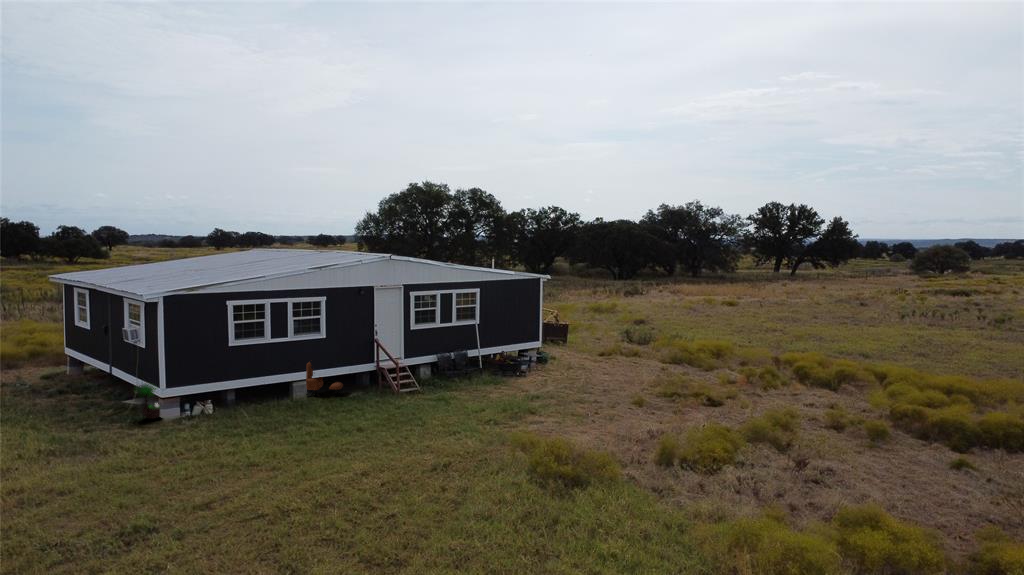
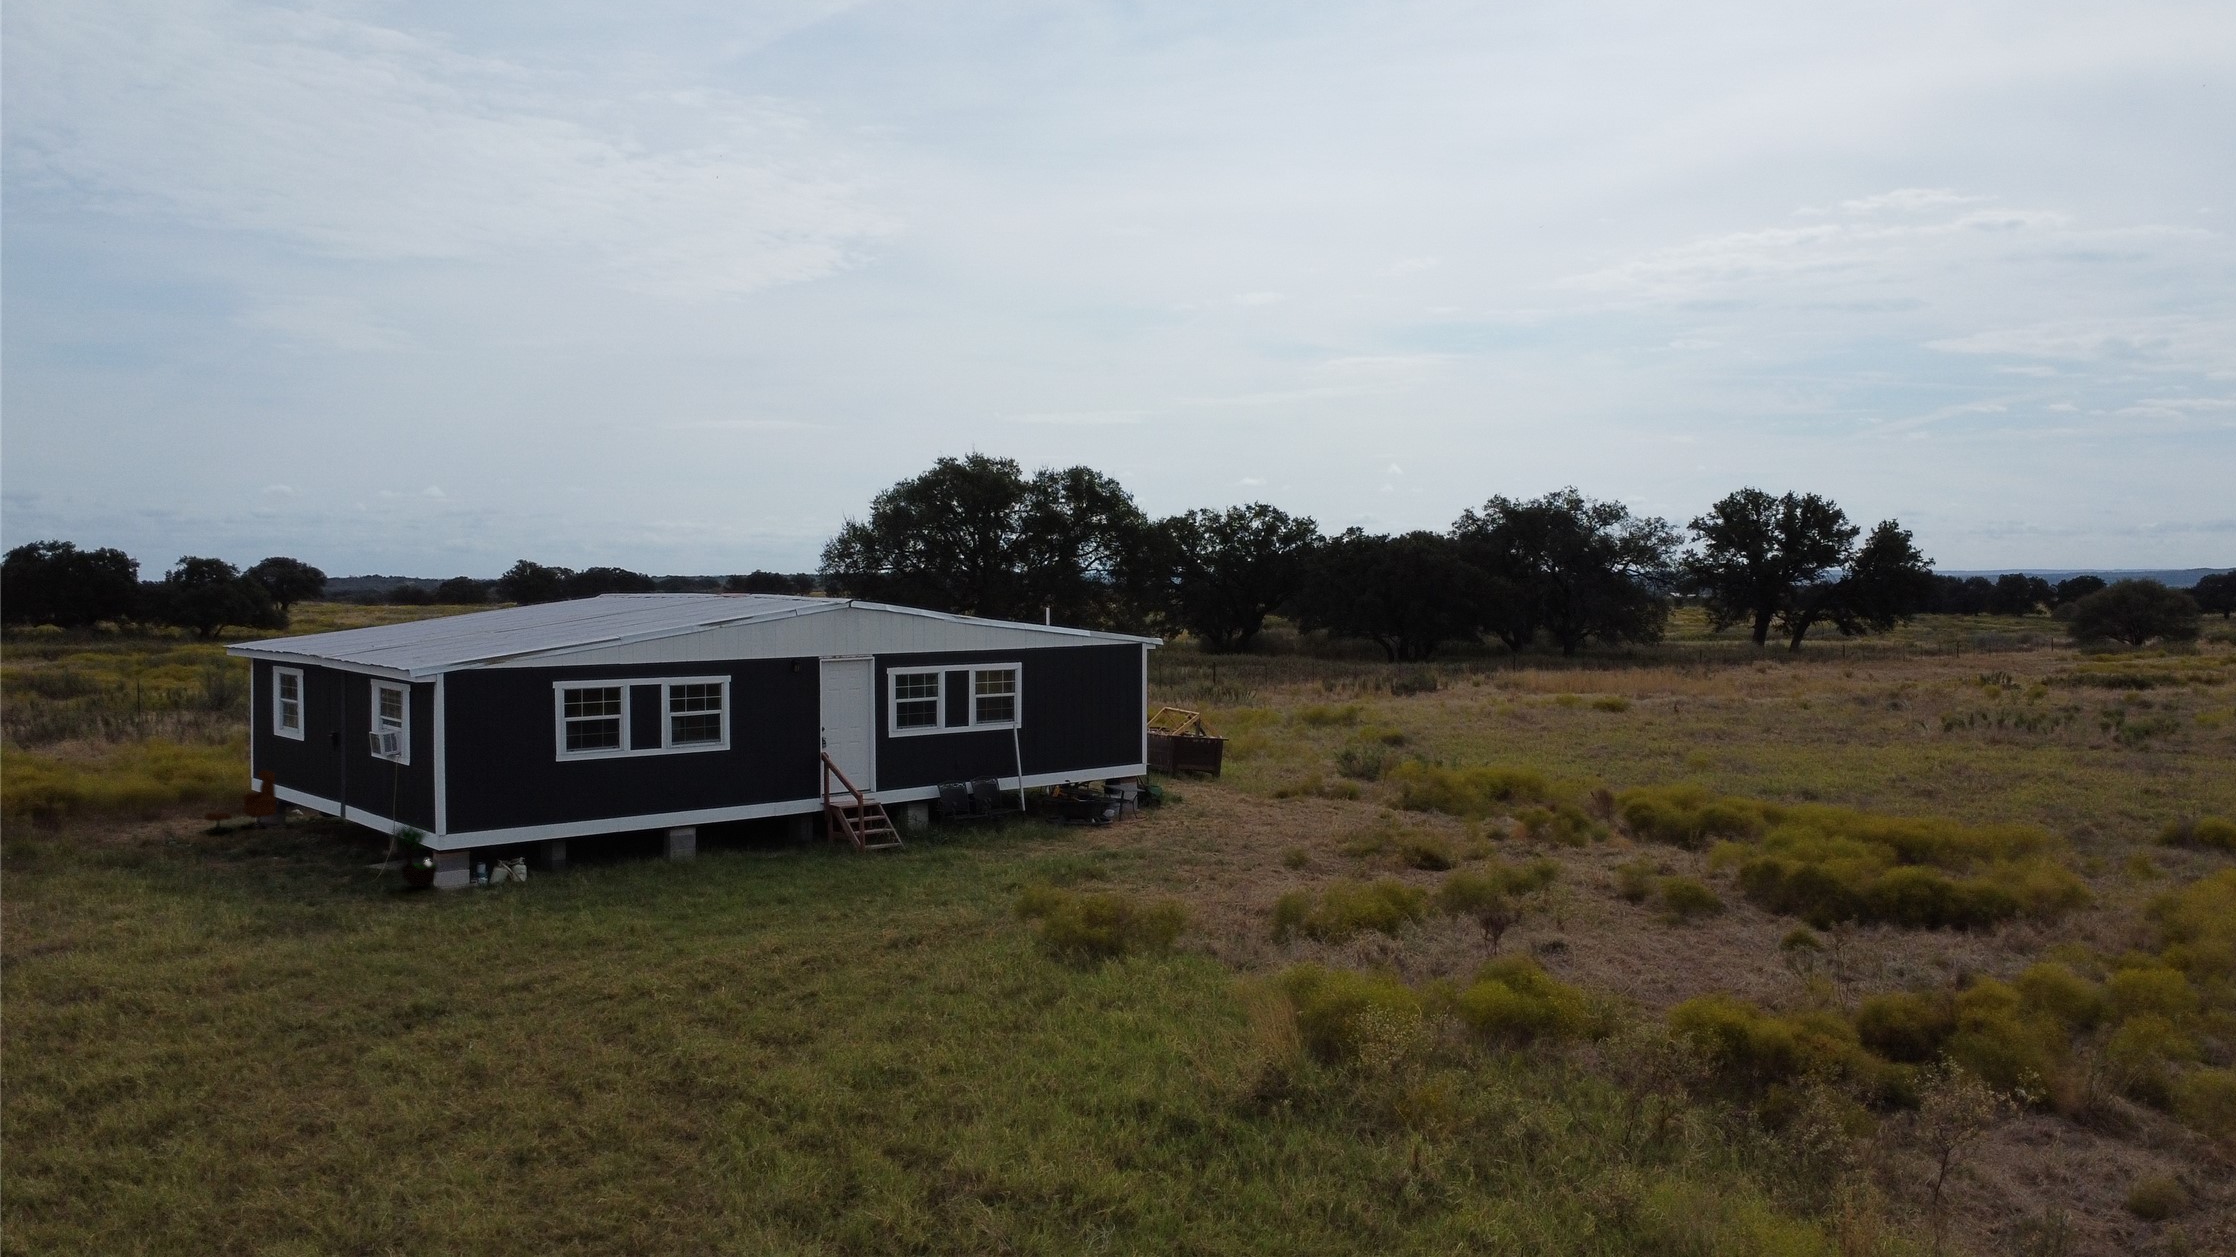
lounge chair: present [306,362,343,397] -> present [205,770,276,833]

